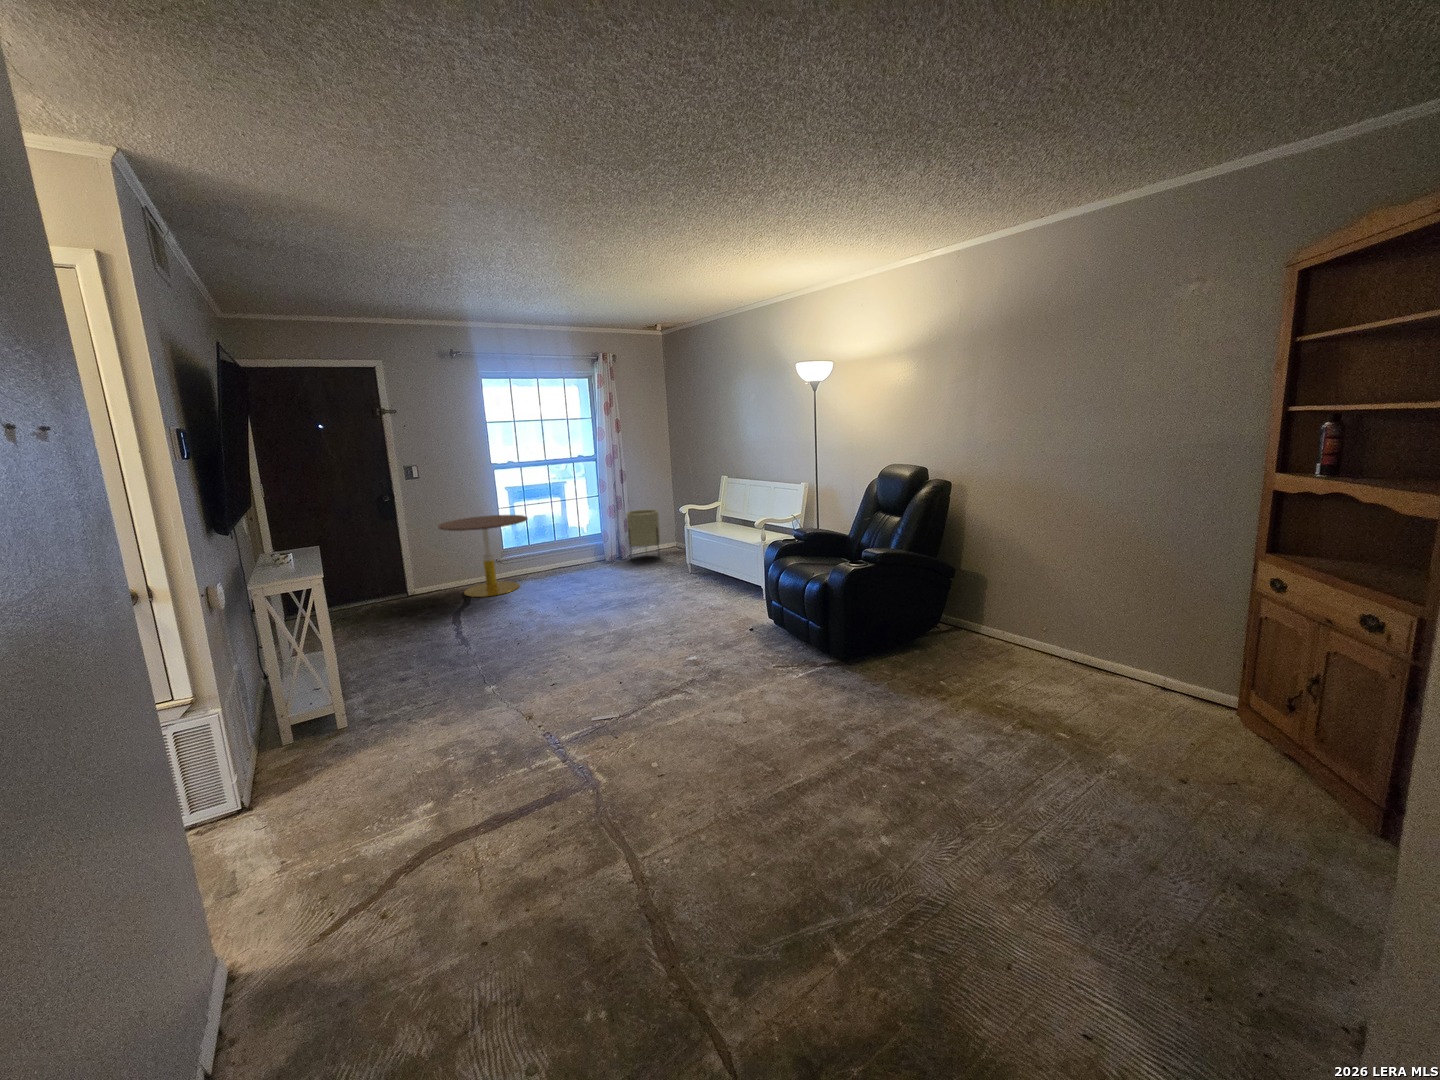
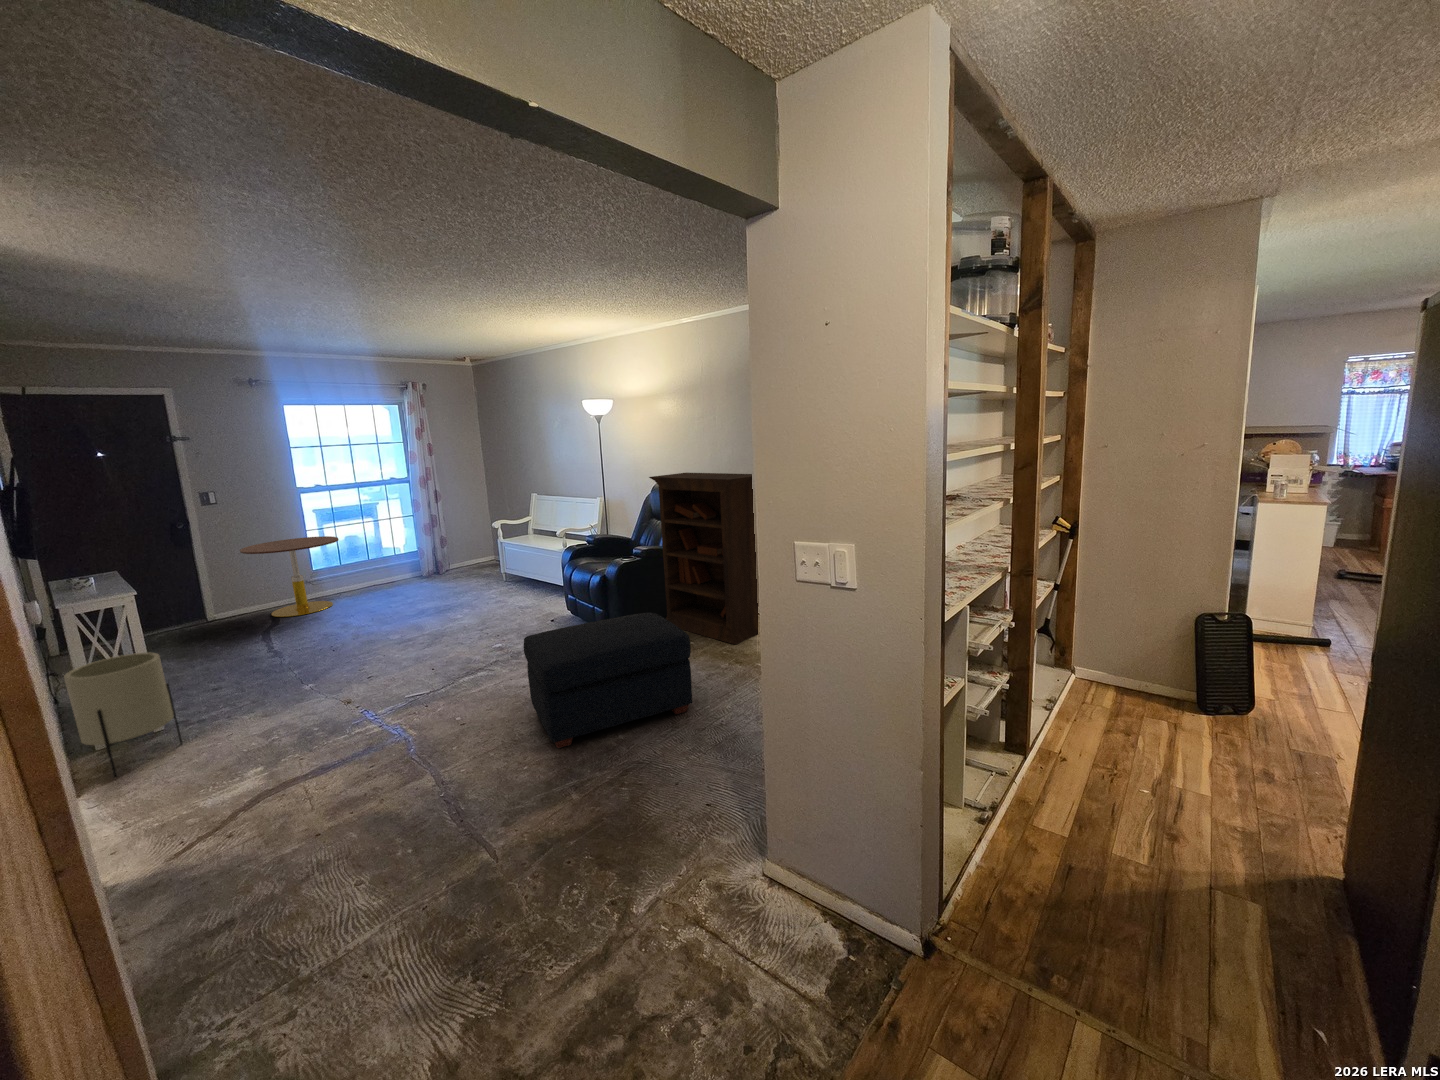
bookcase: none [888,452,1073,693] -> present [649,473,758,644]
planter: present [627,509,660,556] -> present [64,653,182,776]
ottoman: none [745,646,1002,849] -> present [524,612,692,748]

